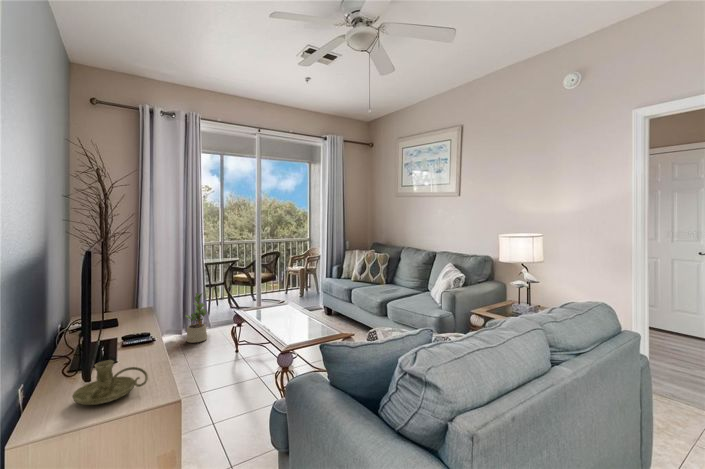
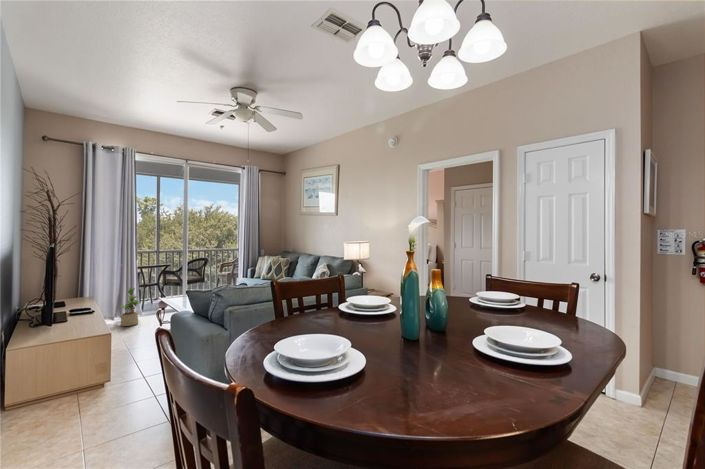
candle holder: present [72,360,148,405] -> none [39,314,89,337]

